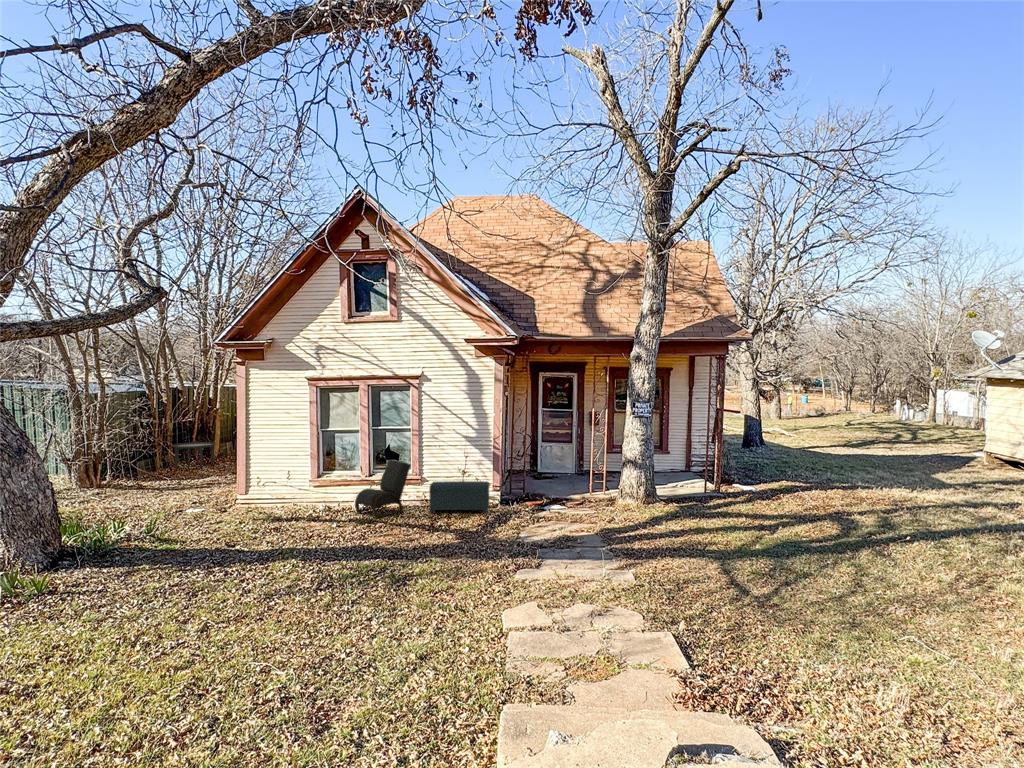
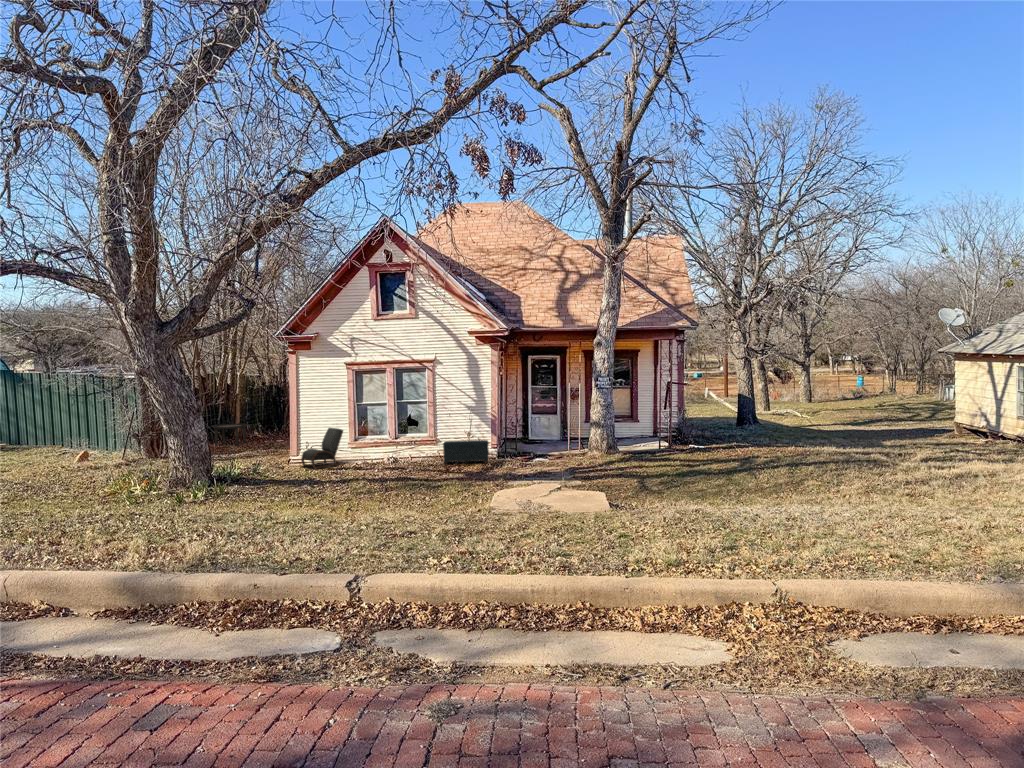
lounge chair: present [355,460,411,519] -> present [301,428,343,470]

